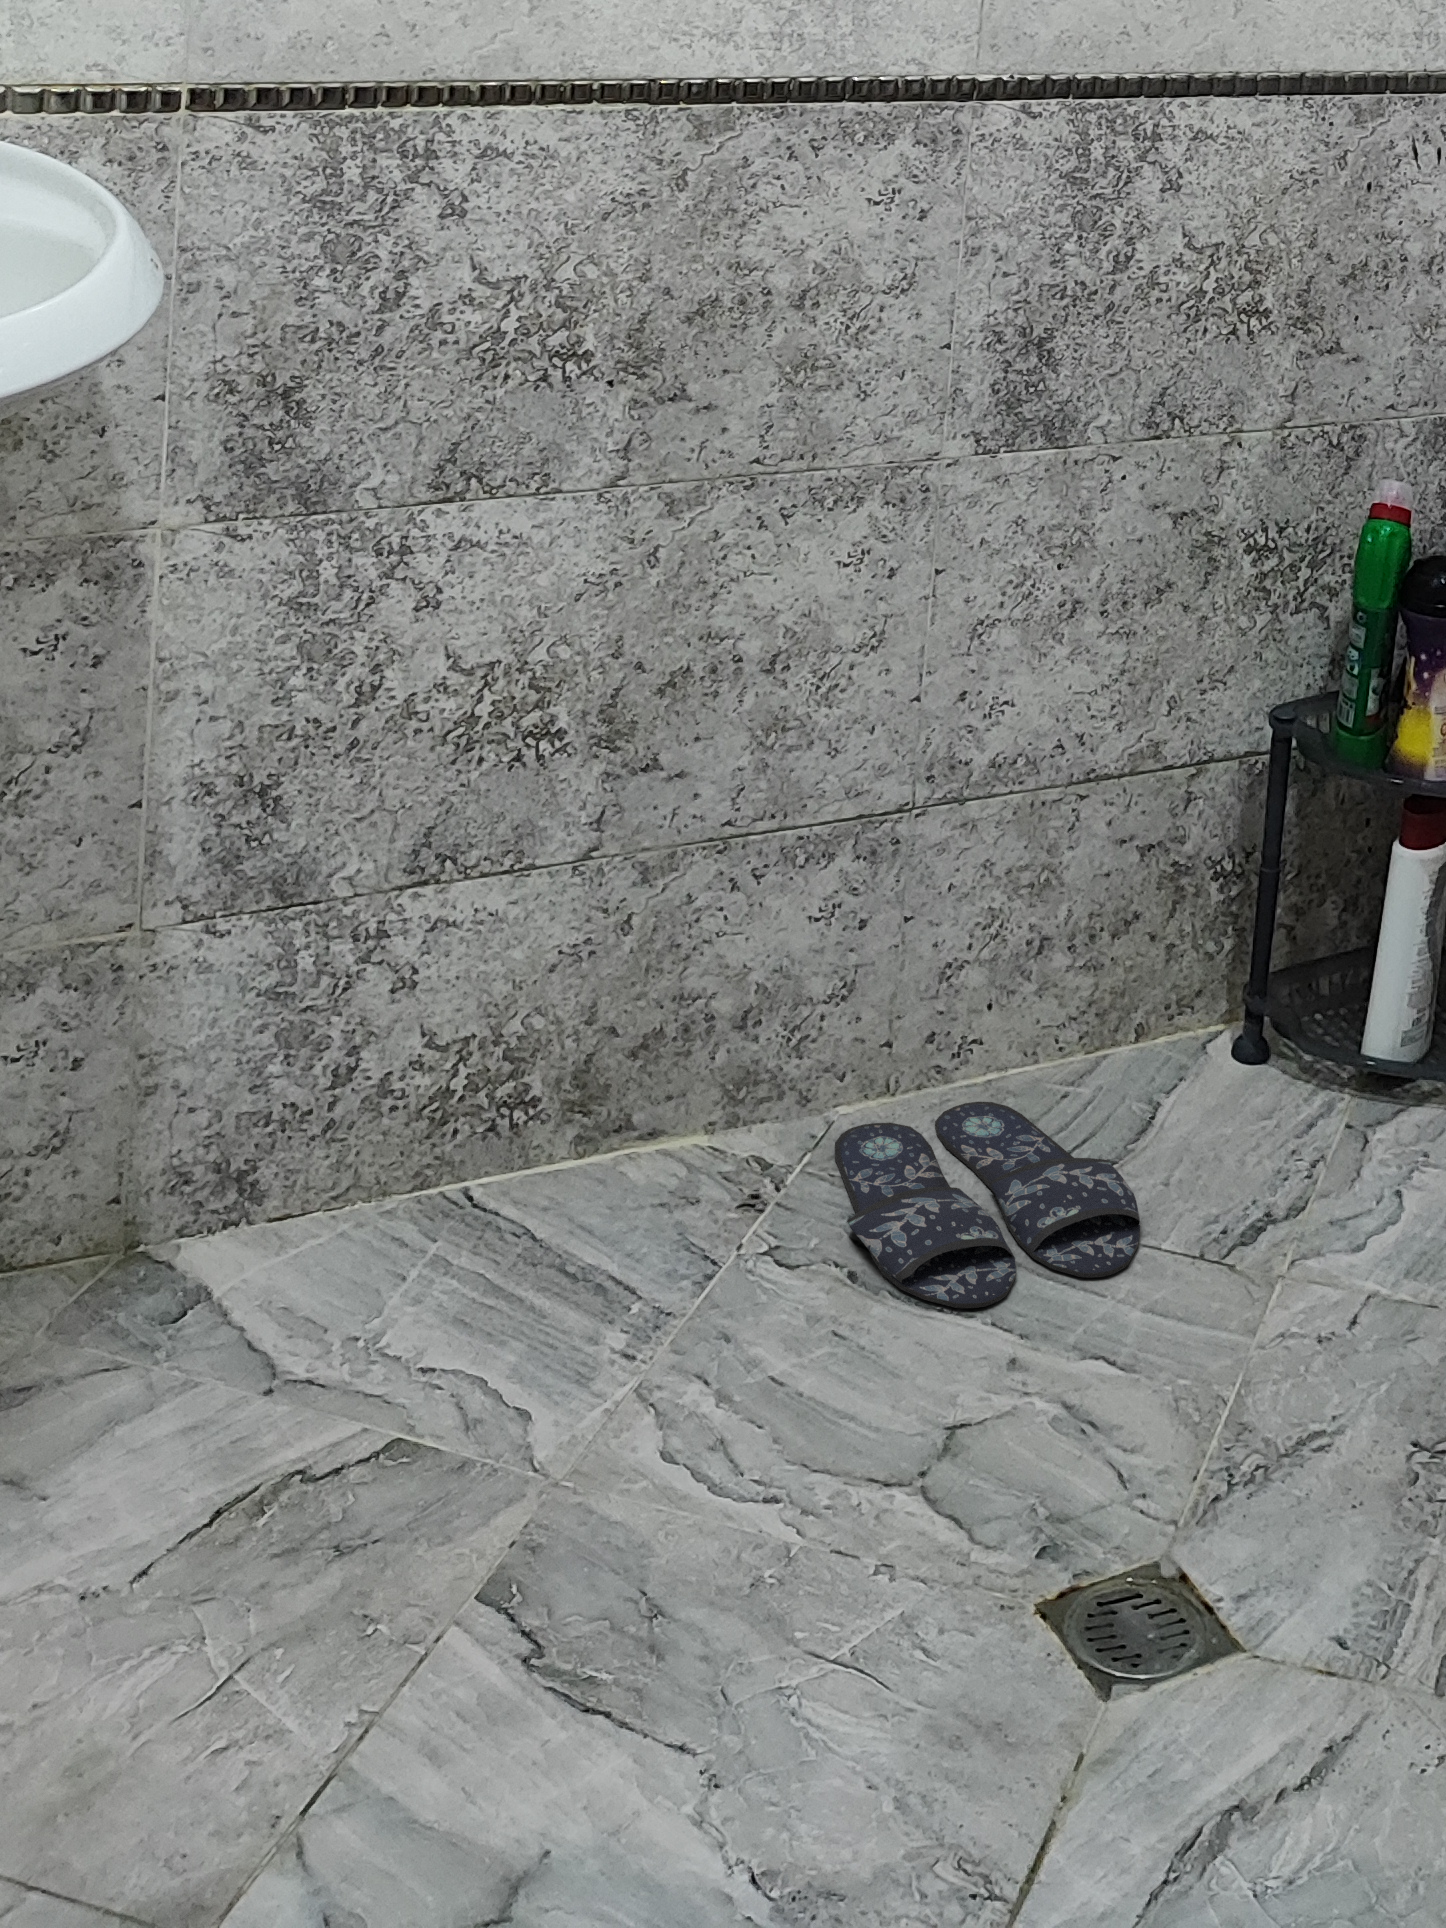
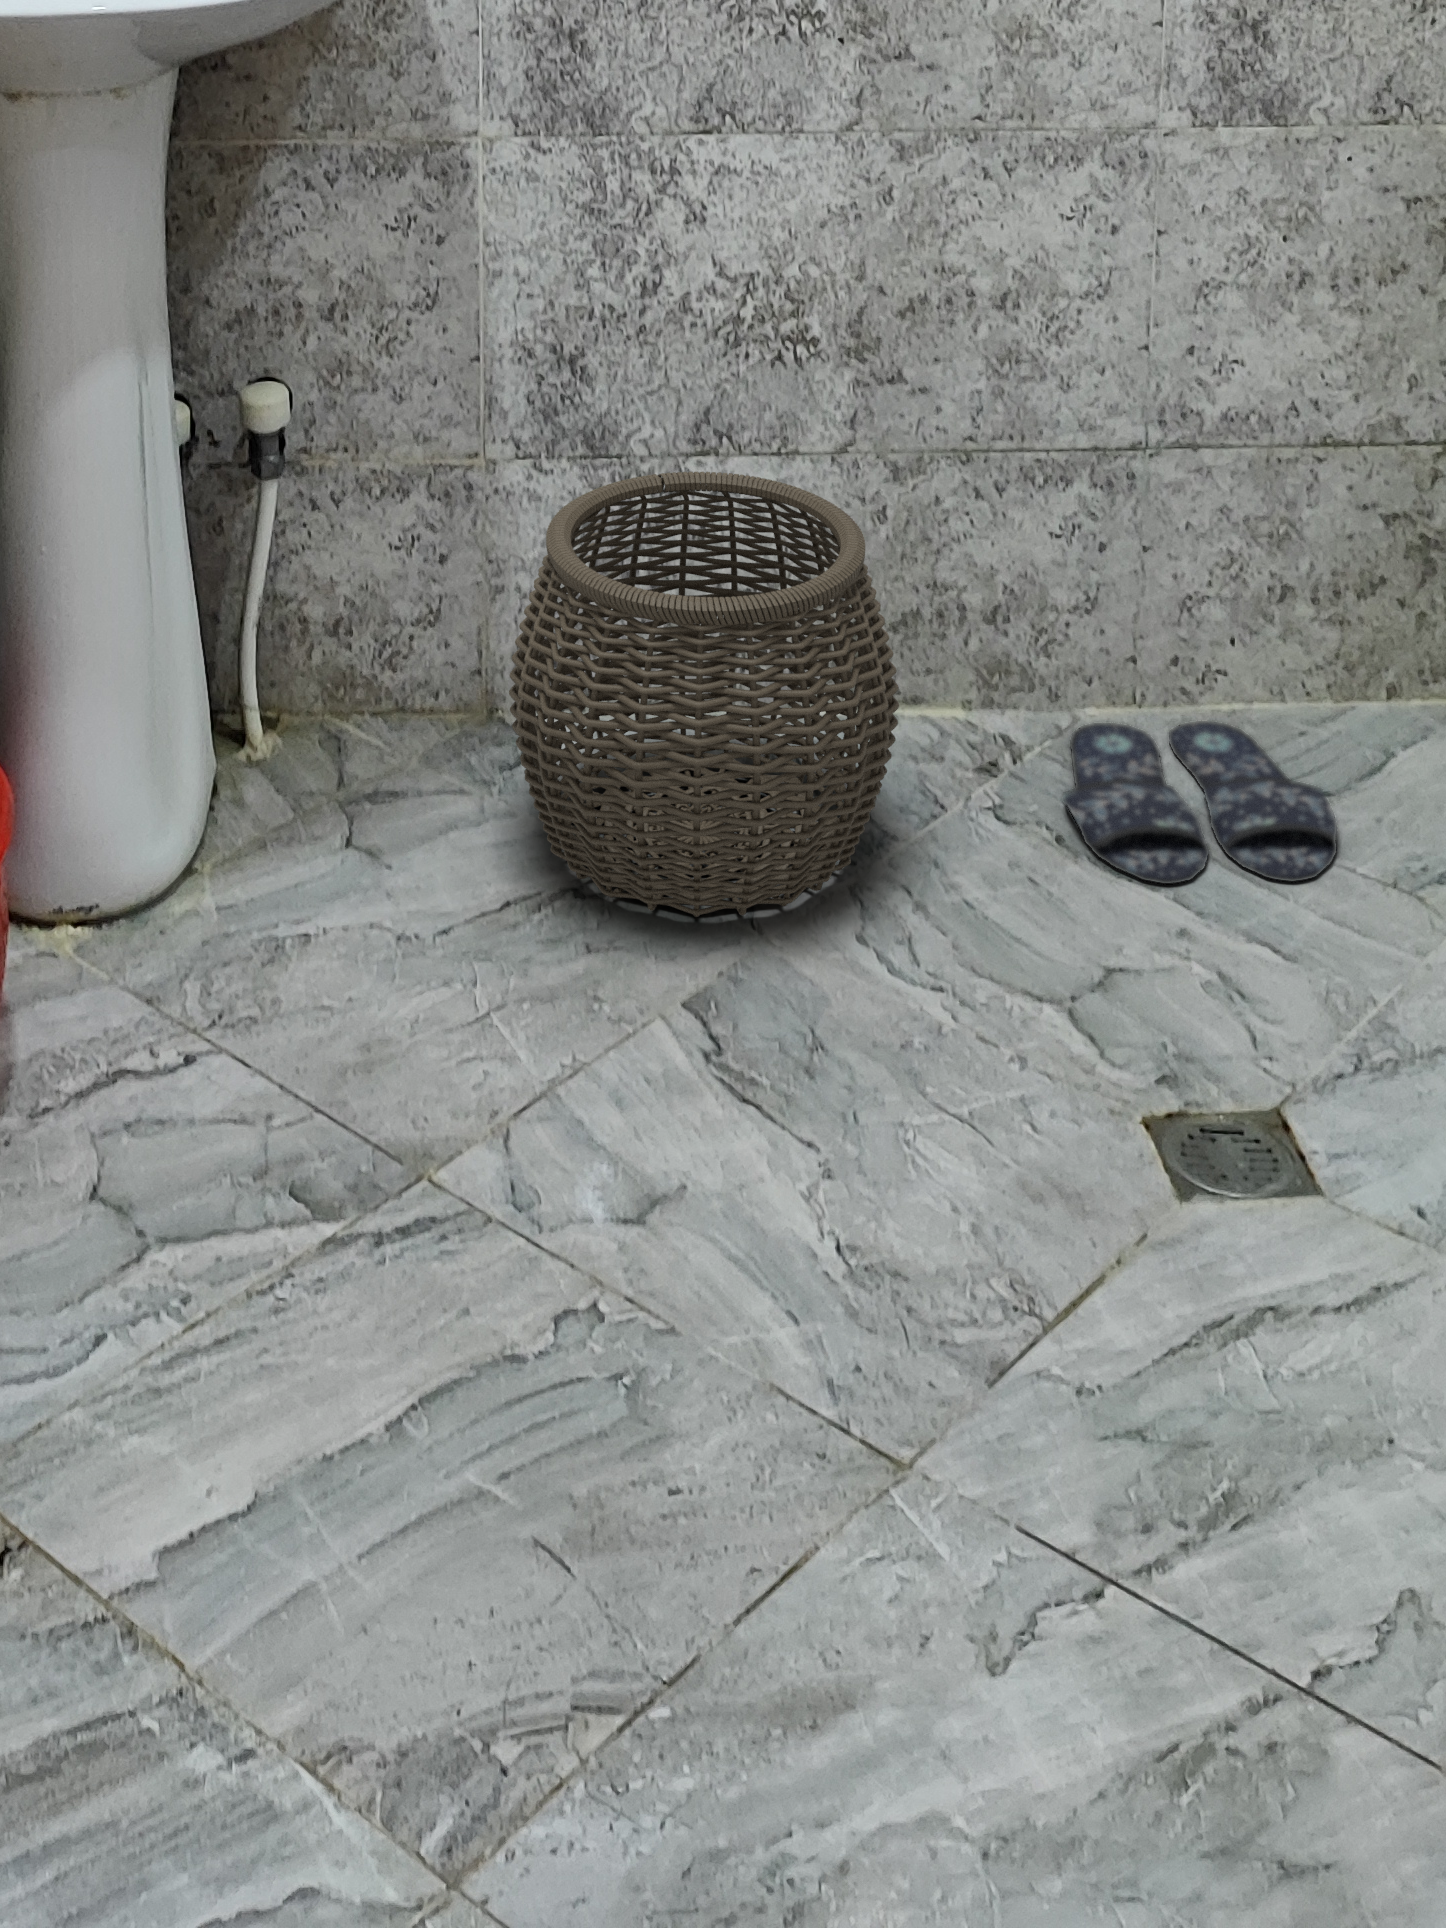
woven basket: none [205,907,692,1478] -> present [509,472,899,917]

